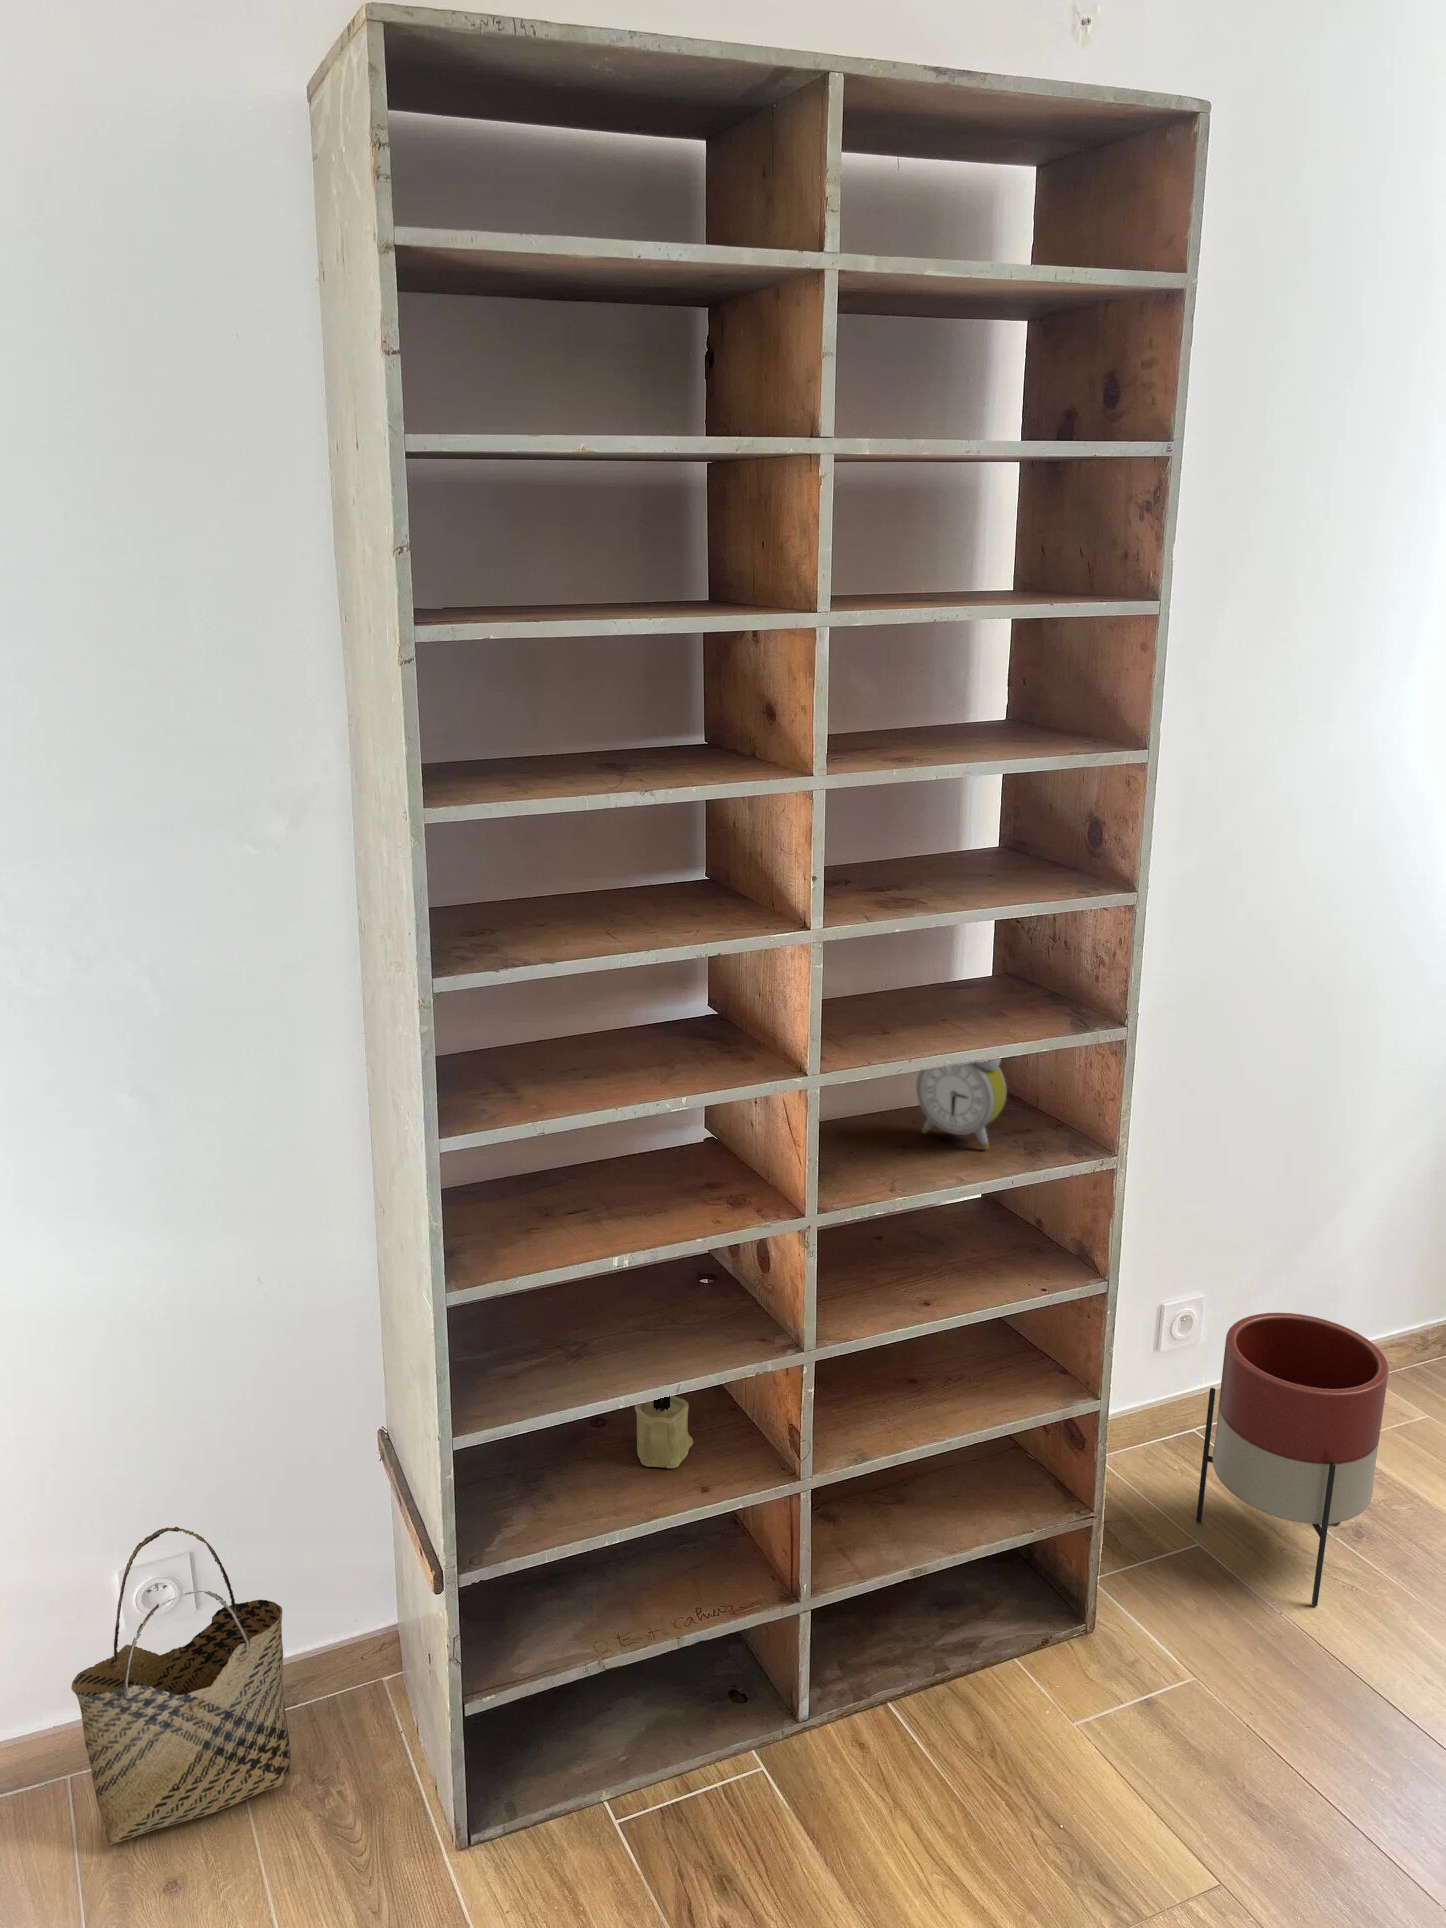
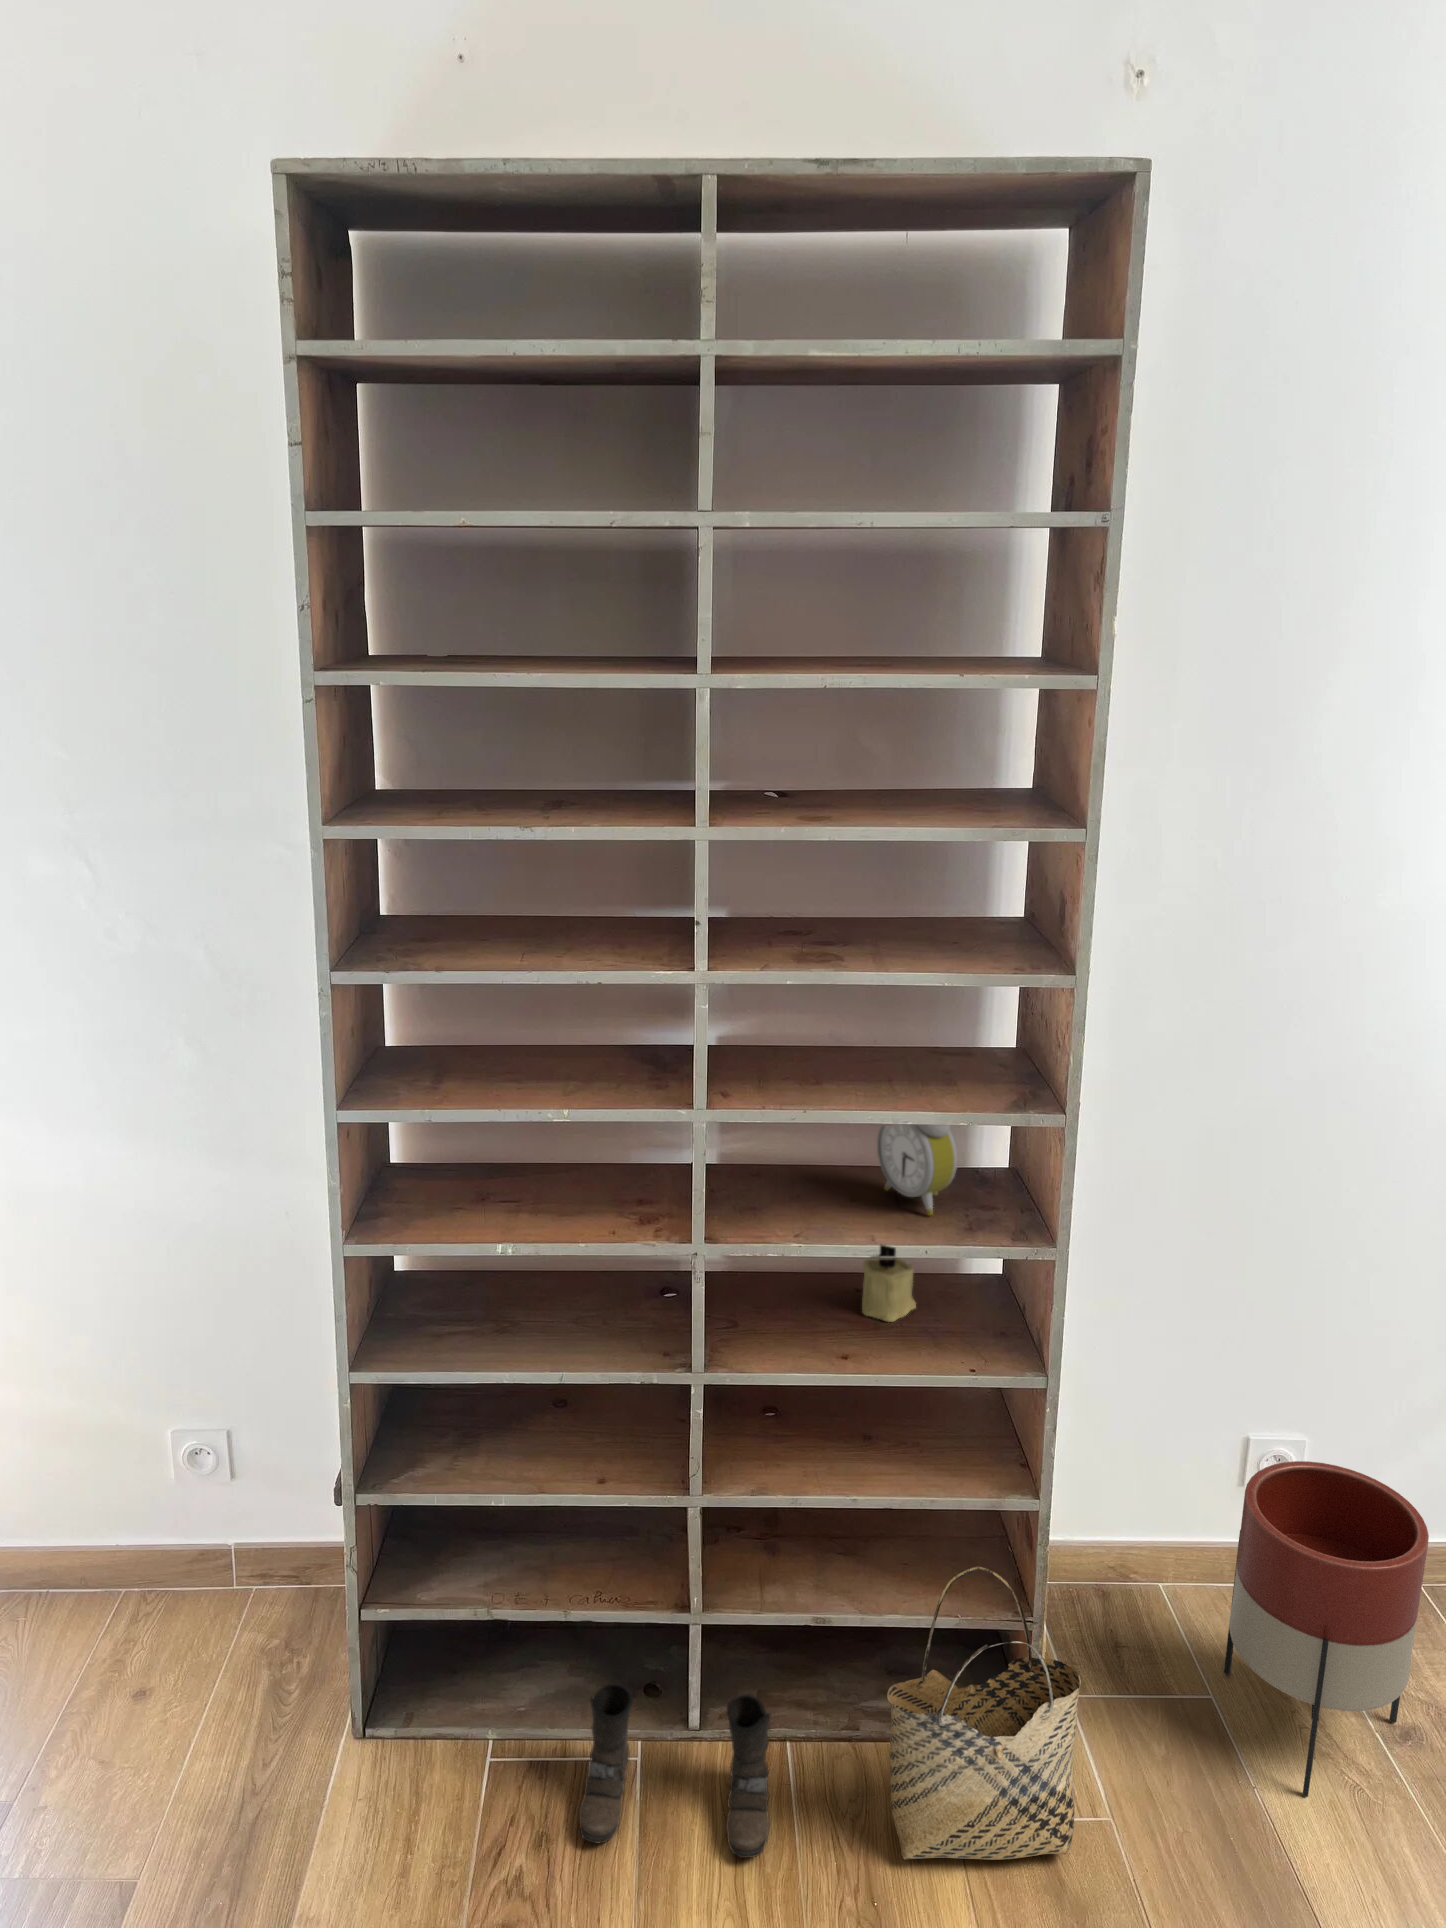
candle: present [635,1396,693,1468] -> present [862,1245,916,1322]
woven basket: present [71,1527,290,1845] -> present [887,1566,1081,1860]
boots: none [728,1664,933,1864] -> present [579,1683,771,1858]

